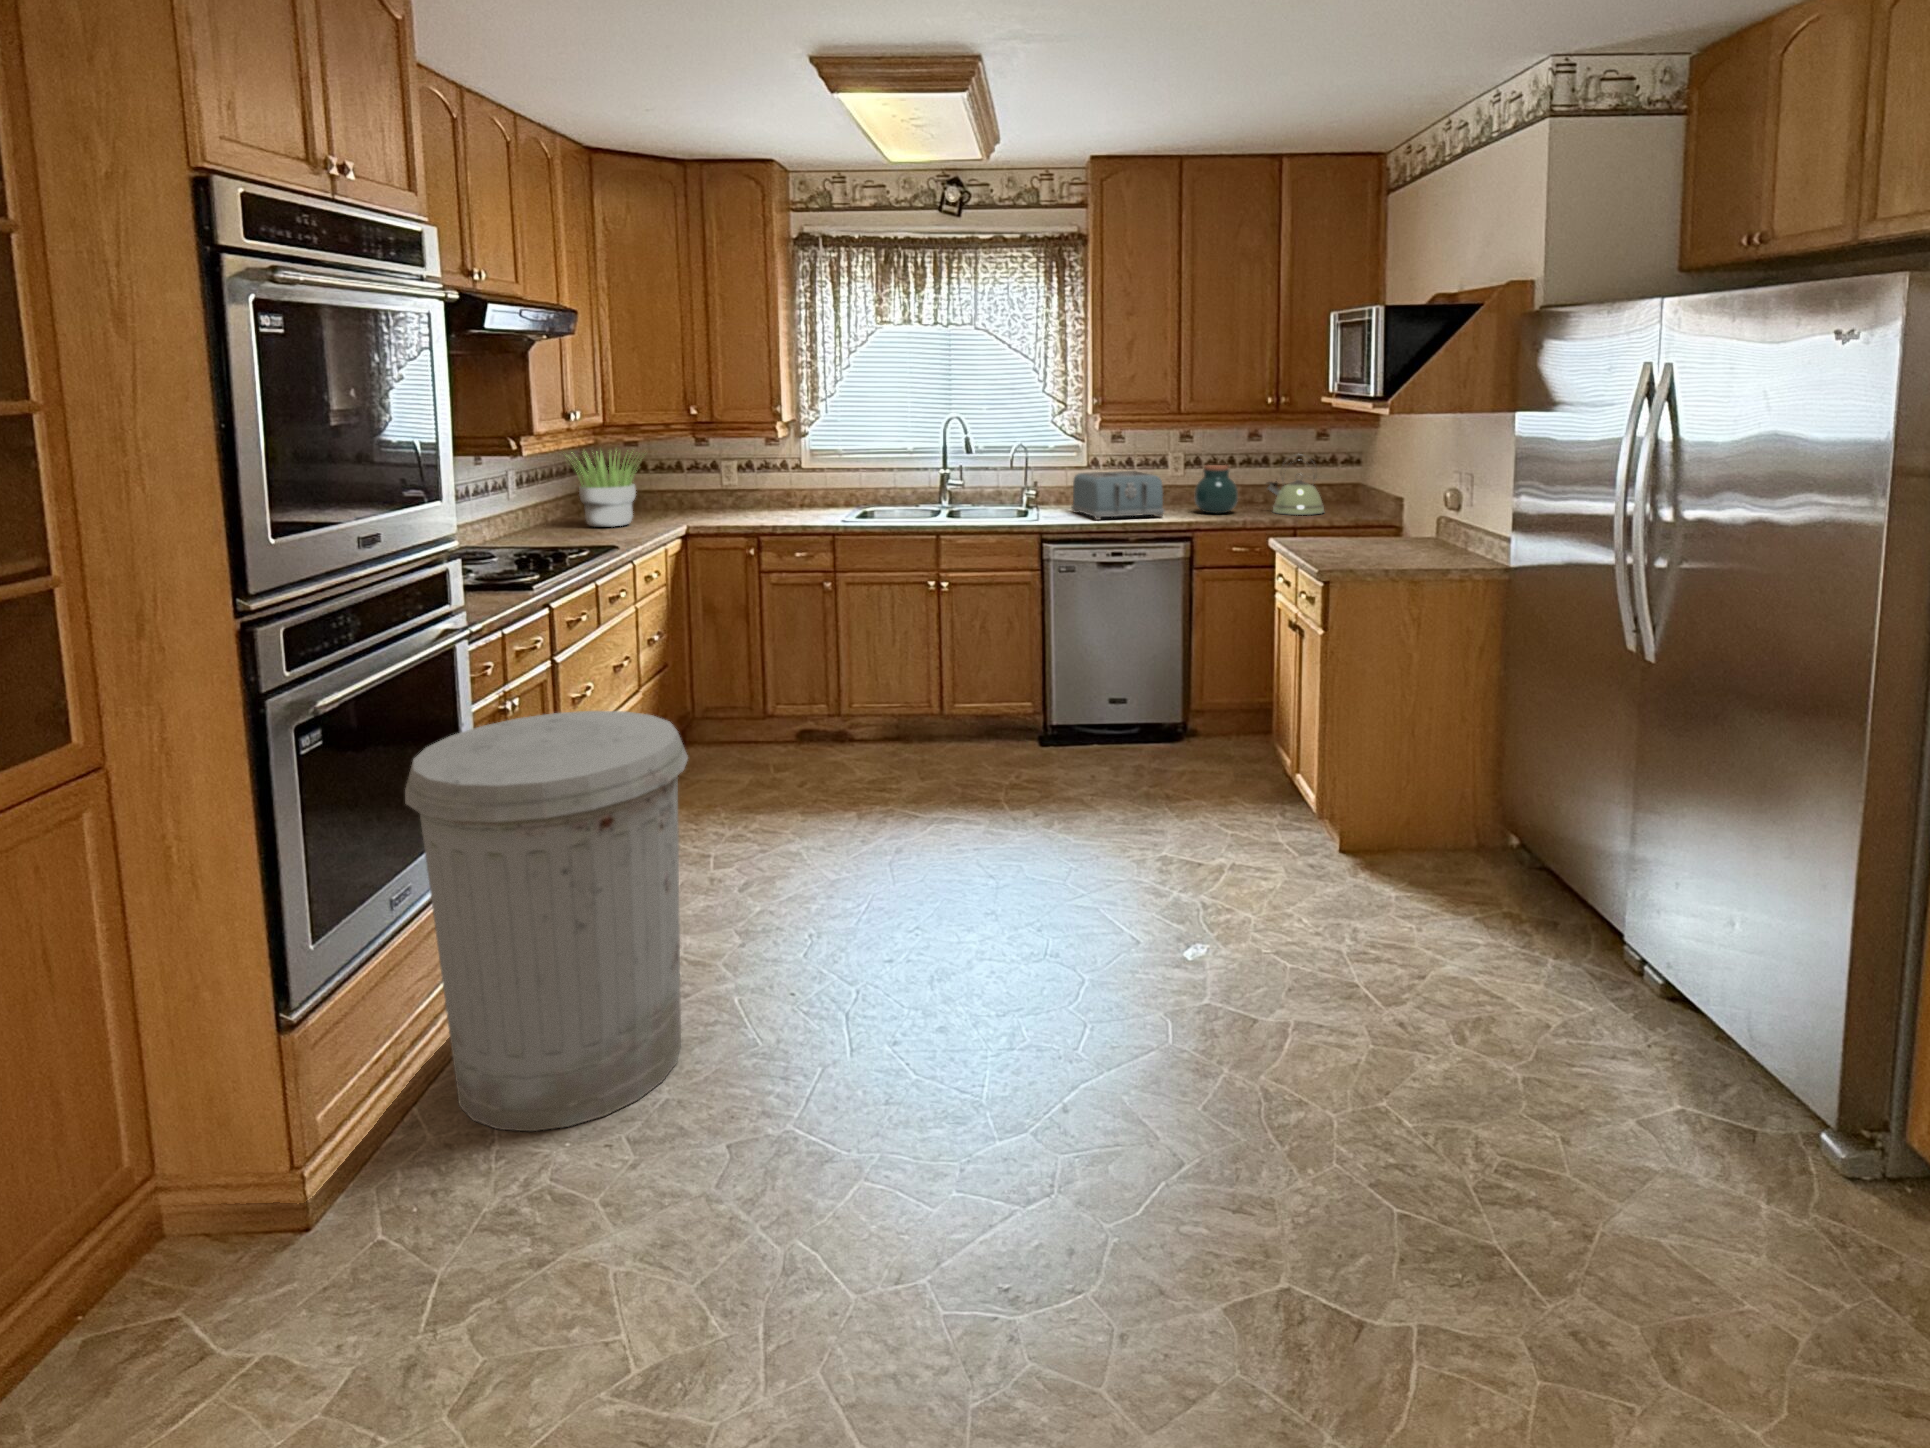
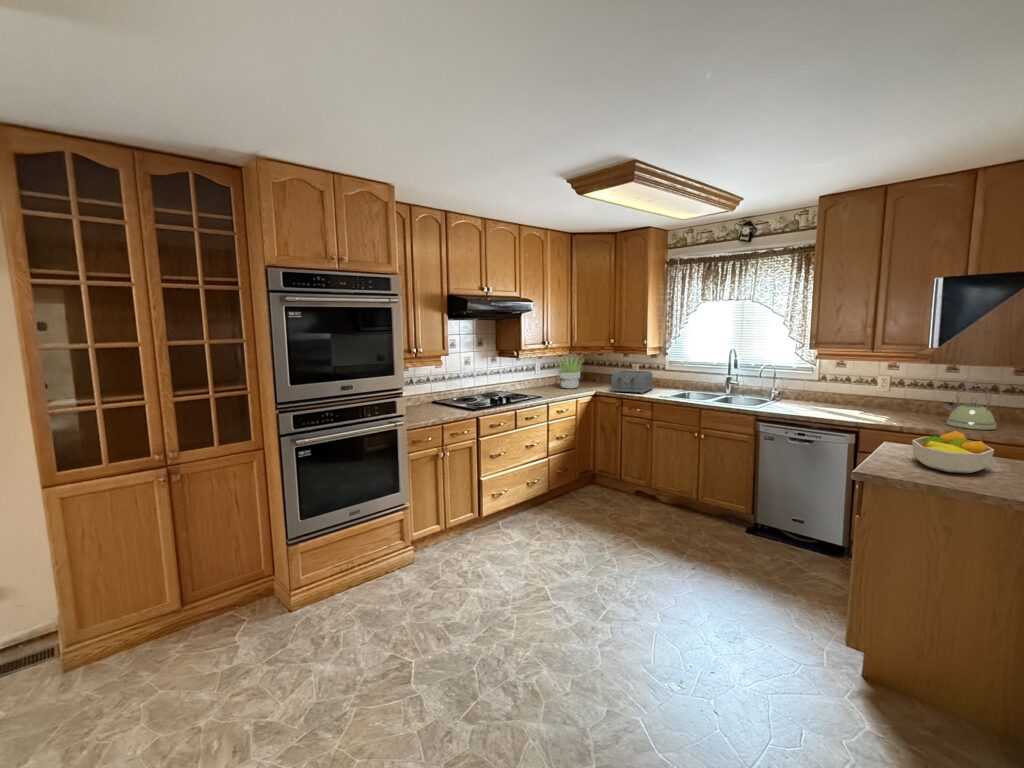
jar: present [1195,465,1238,513] -> none [879,386,915,419]
toaster: present [1072,471,1164,520] -> present [610,371,653,394]
fruit bowl: none [1342,504,1424,554] -> present [912,431,994,473]
trash can: present [405,711,688,1131] -> none [355,460,455,617]

